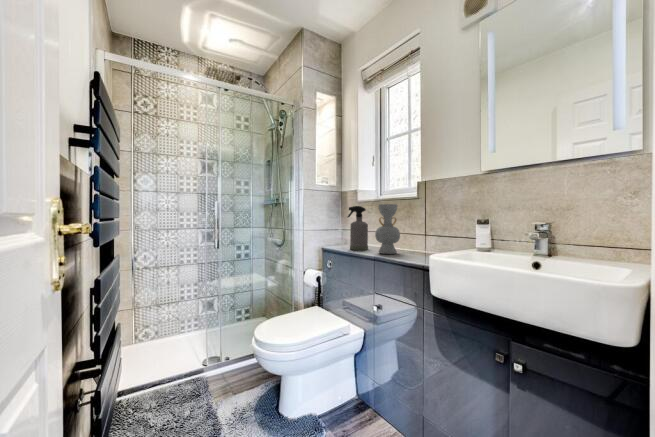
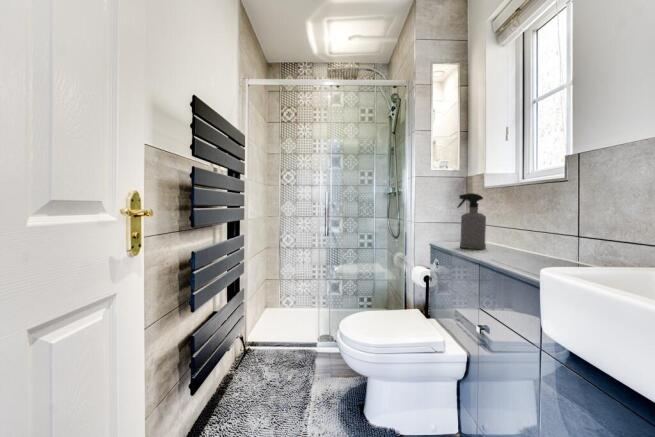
decorative vase: present [375,204,400,254] -> none [486,189,525,257]

